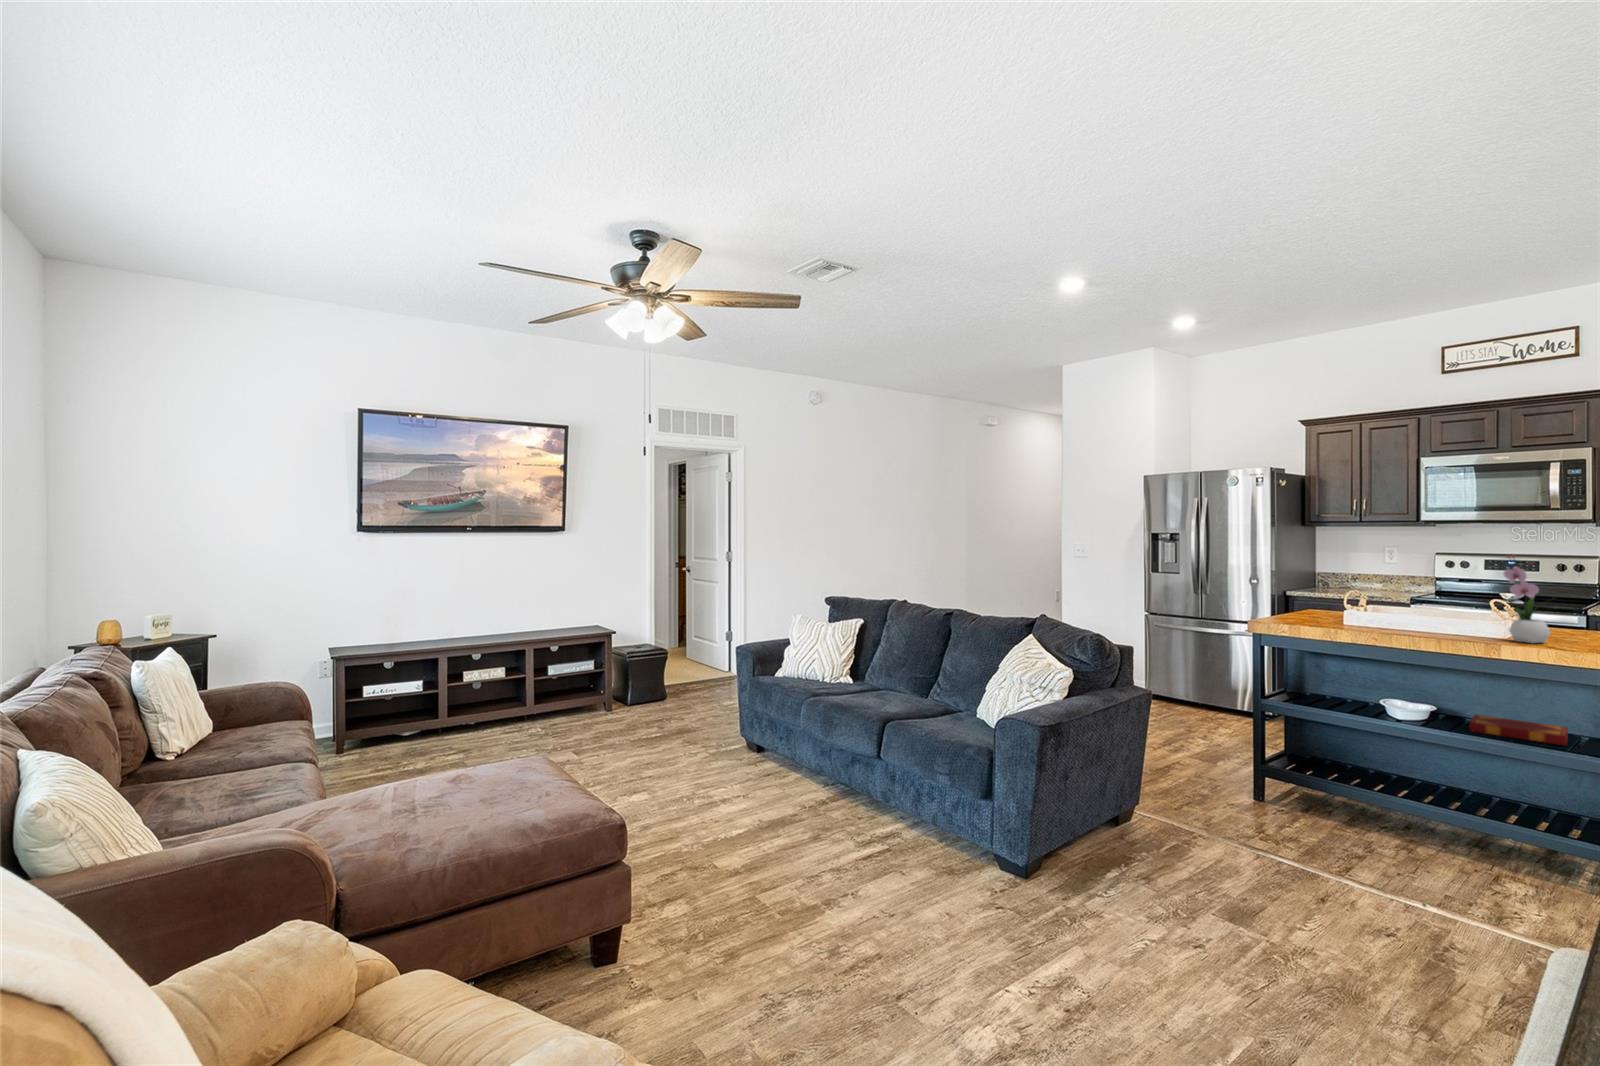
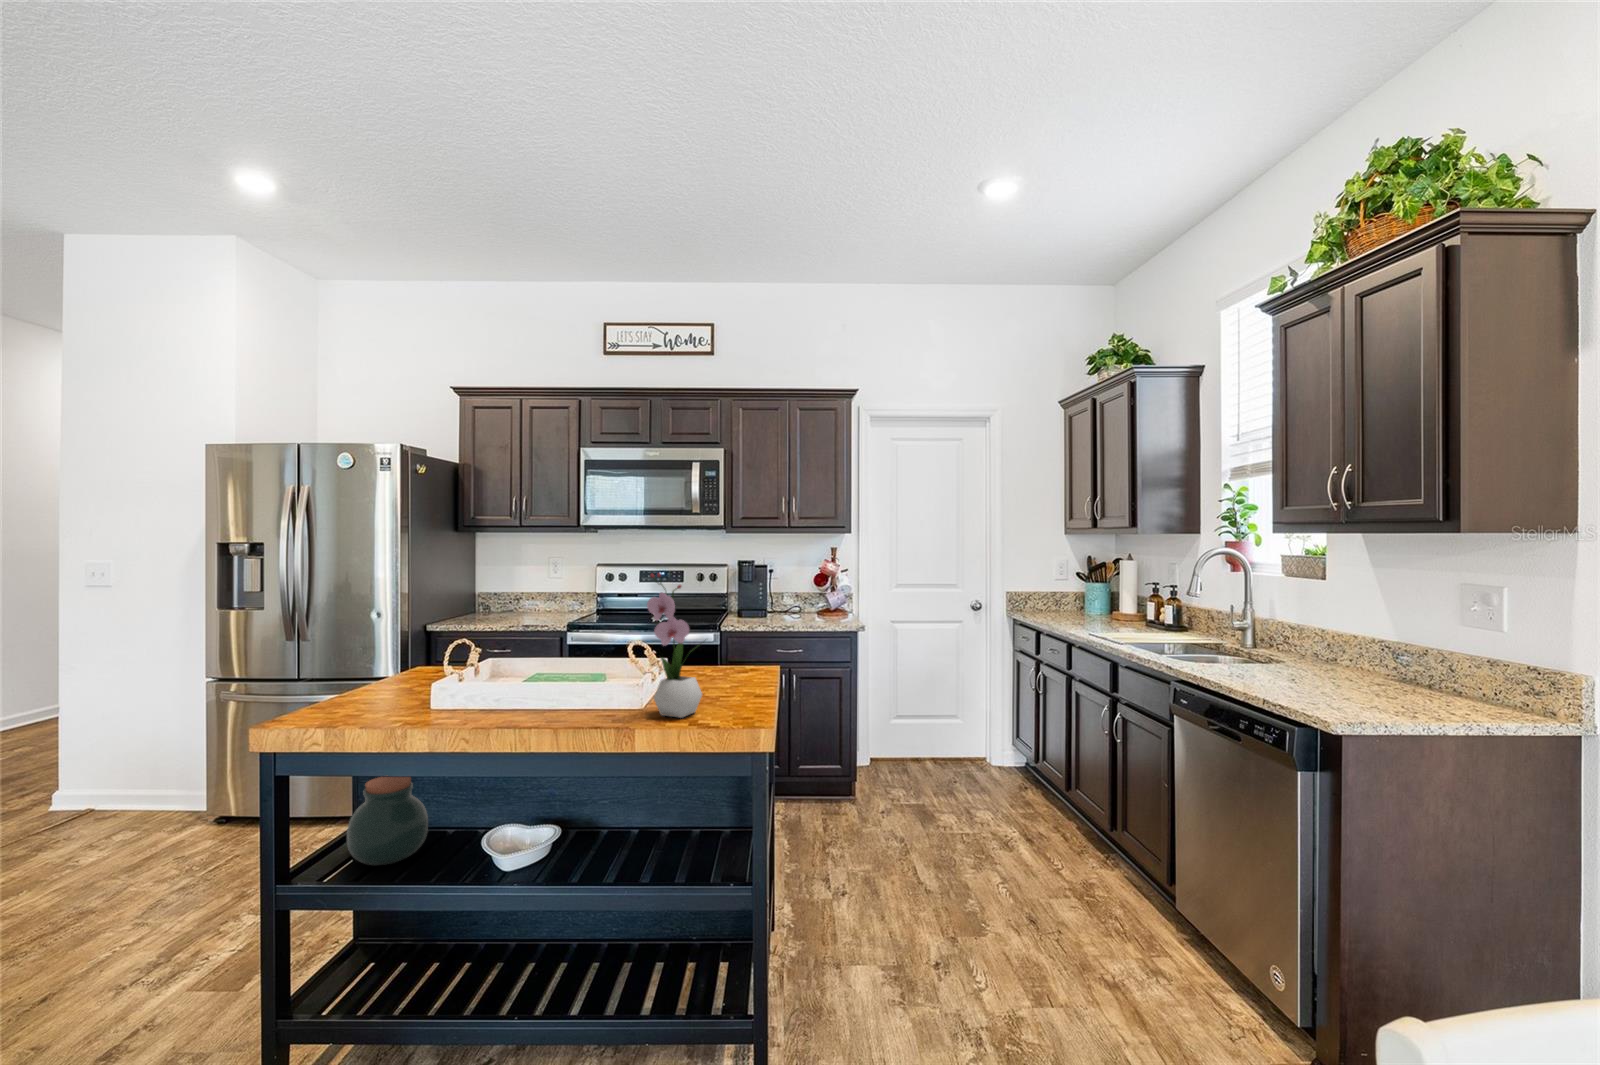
jar: none [1295,659,1340,703] -> present [347,775,428,865]
hardback book: present [1469,715,1568,746] -> none [604,827,720,879]

